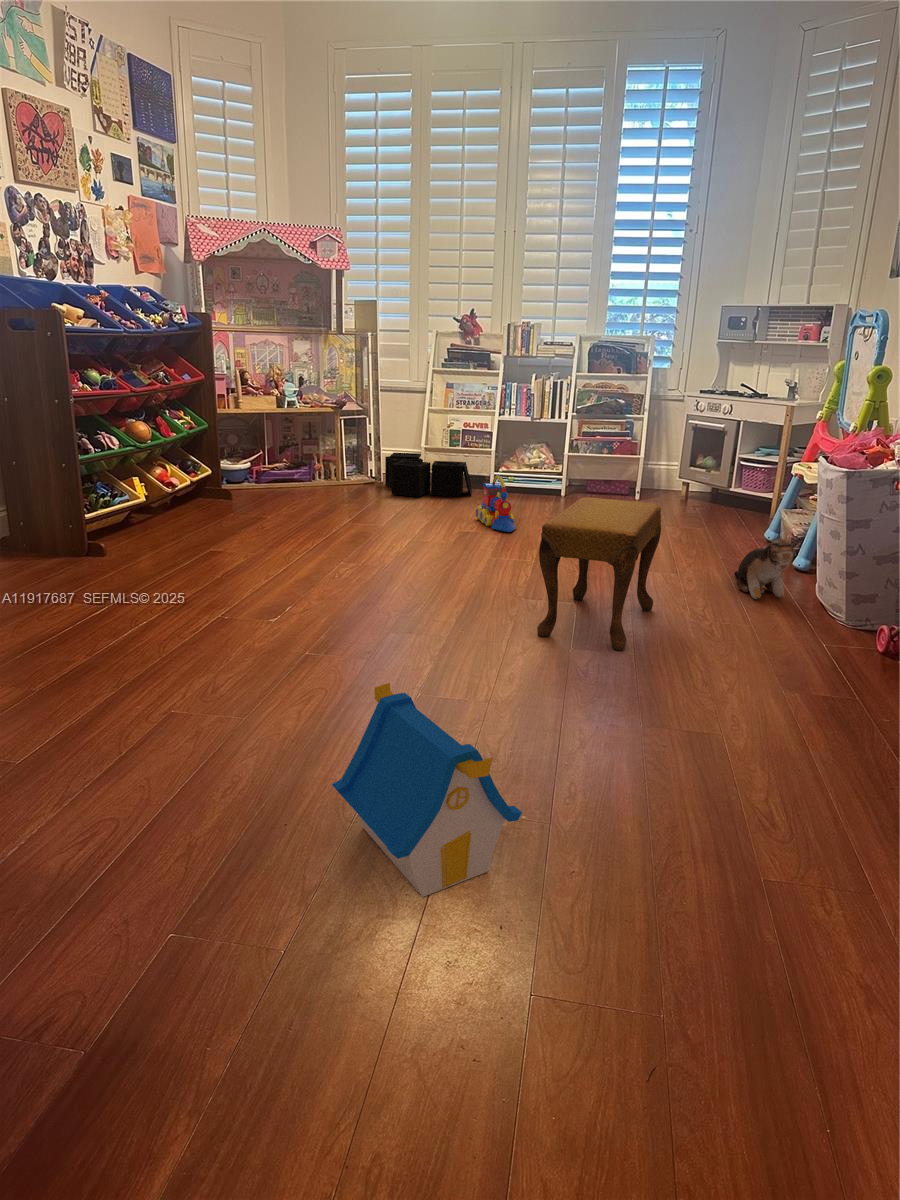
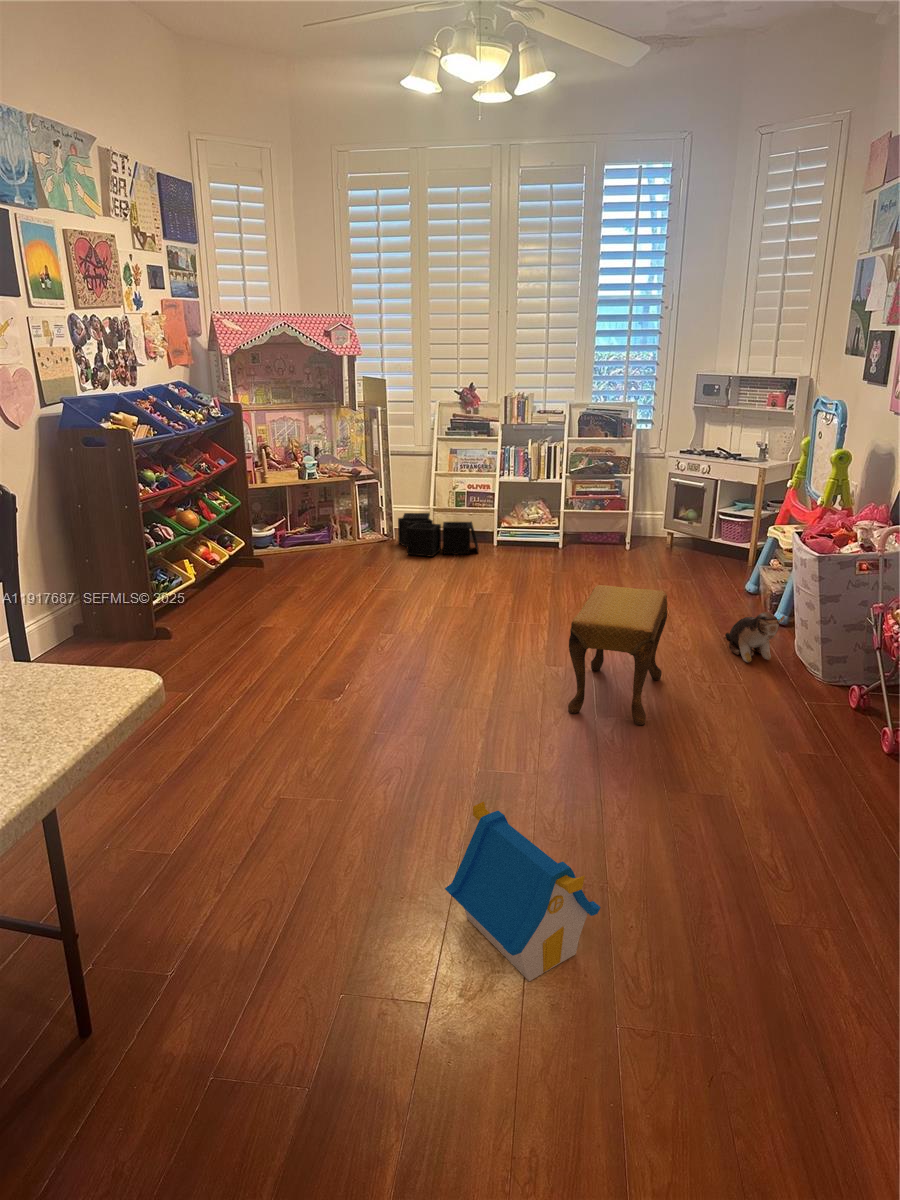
toy train: present [476,475,516,532] -> none [488,543,527,595]

